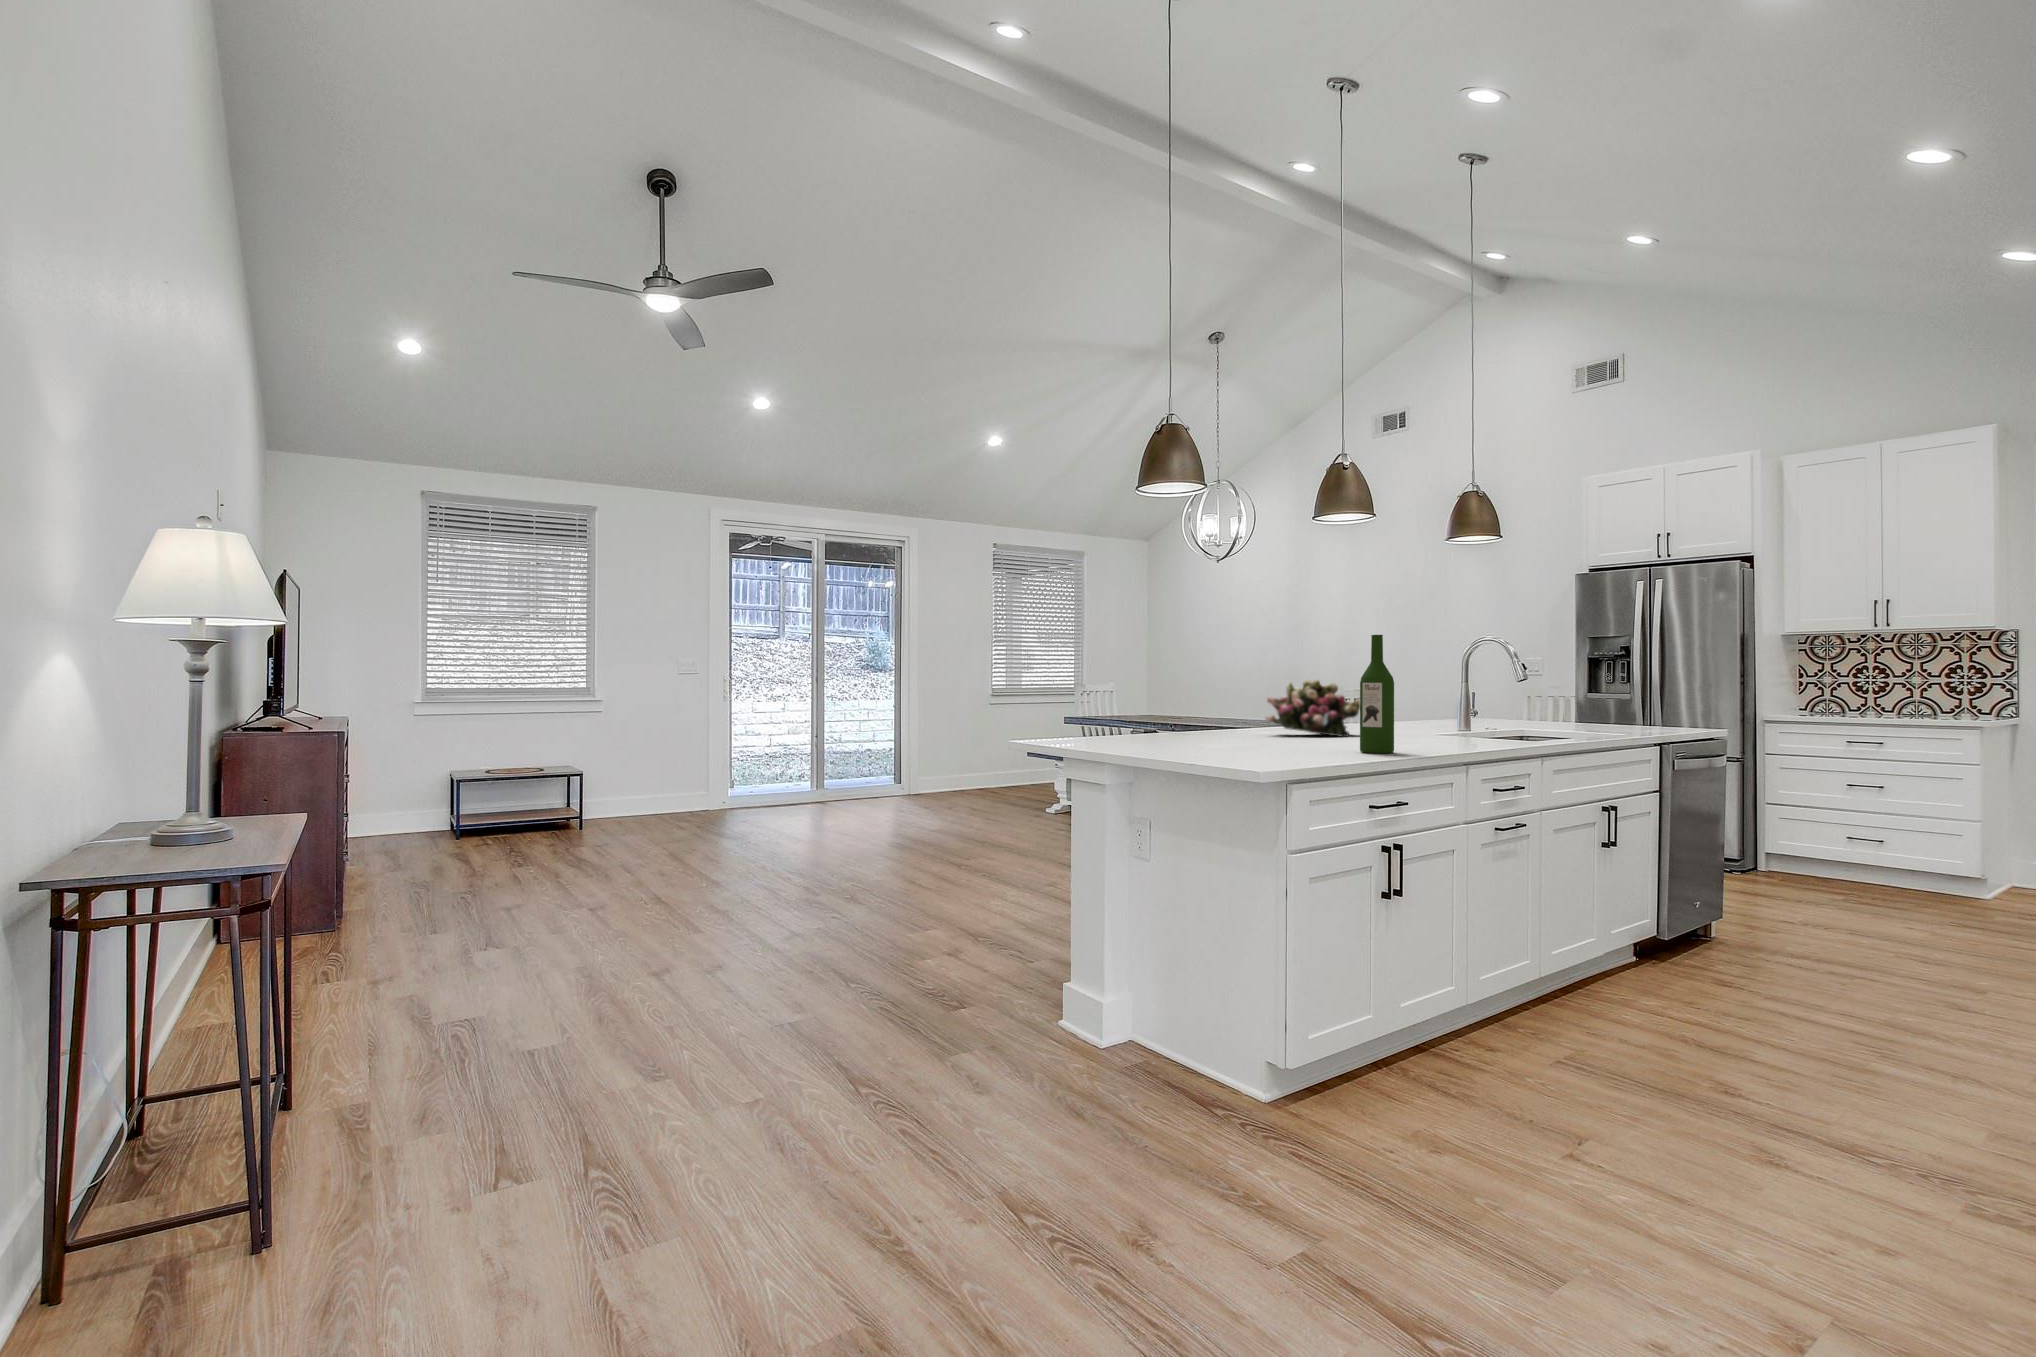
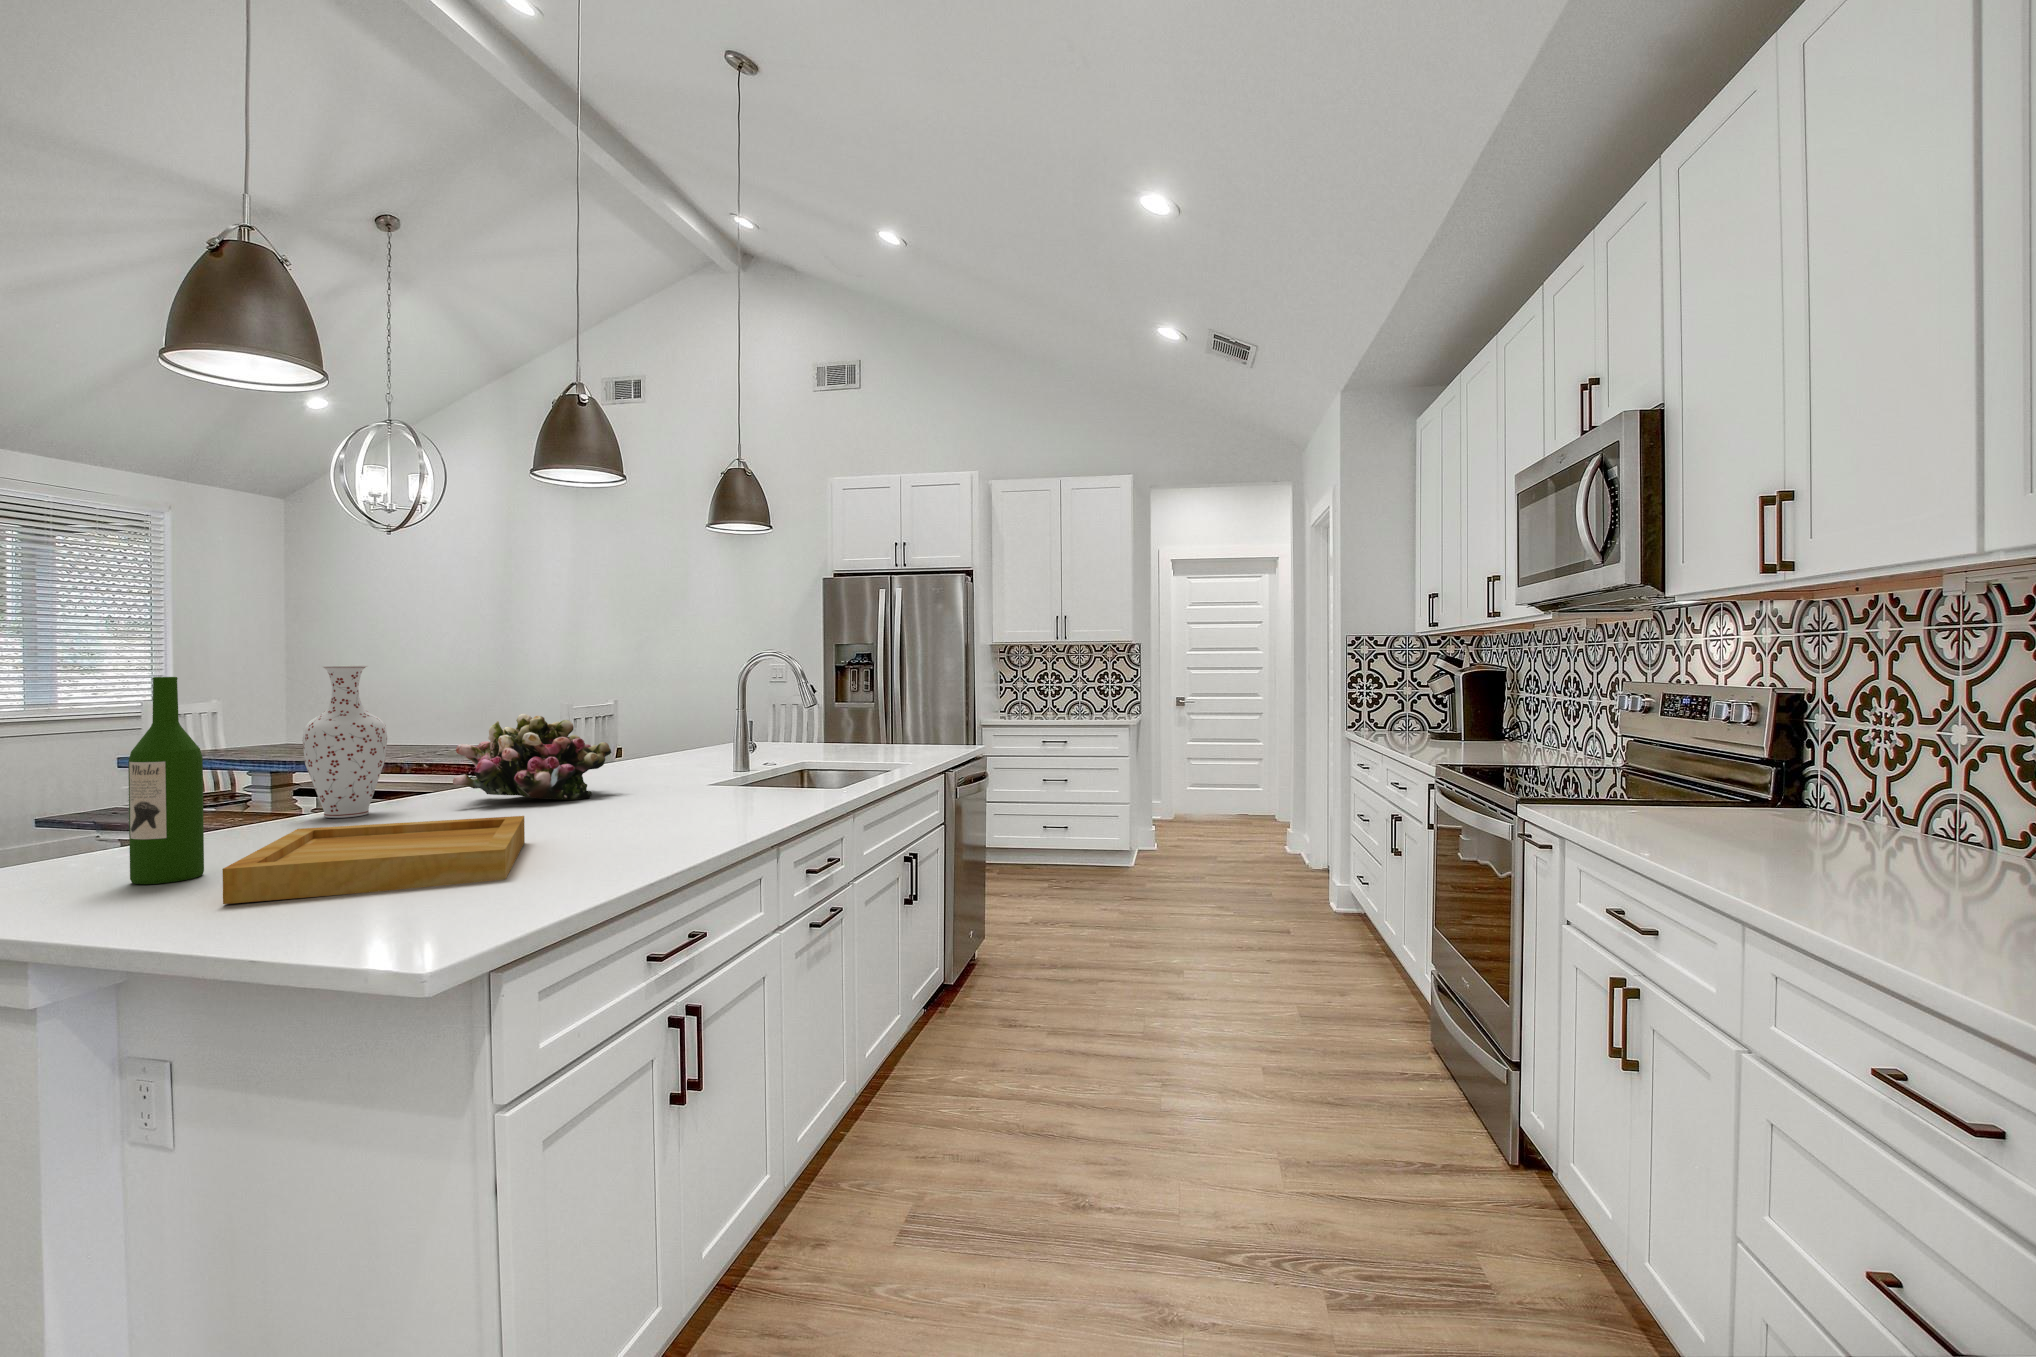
wine bottle: present [1360,635,1394,753] -> present [128,677,204,884]
vase: none [1188,646,1230,736] -> present [302,665,387,818]
tray: none [1175,727,1307,753] -> present [223,816,525,904]

